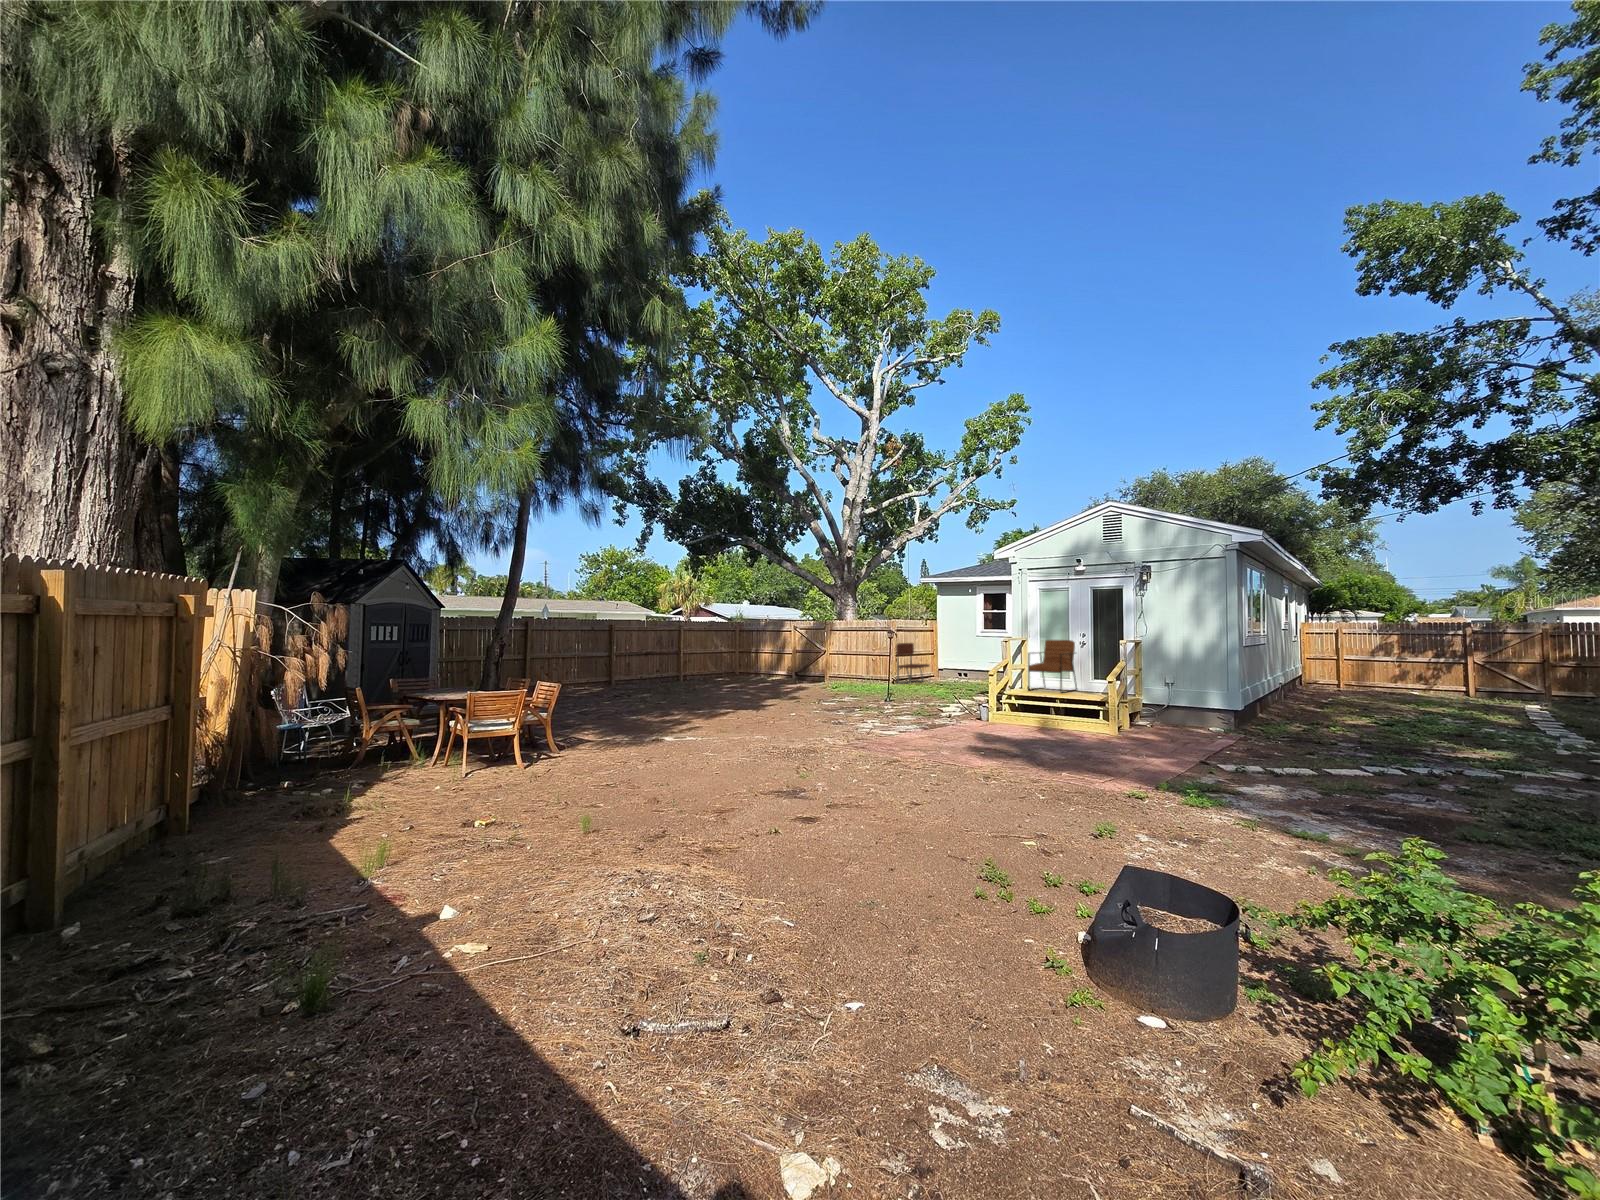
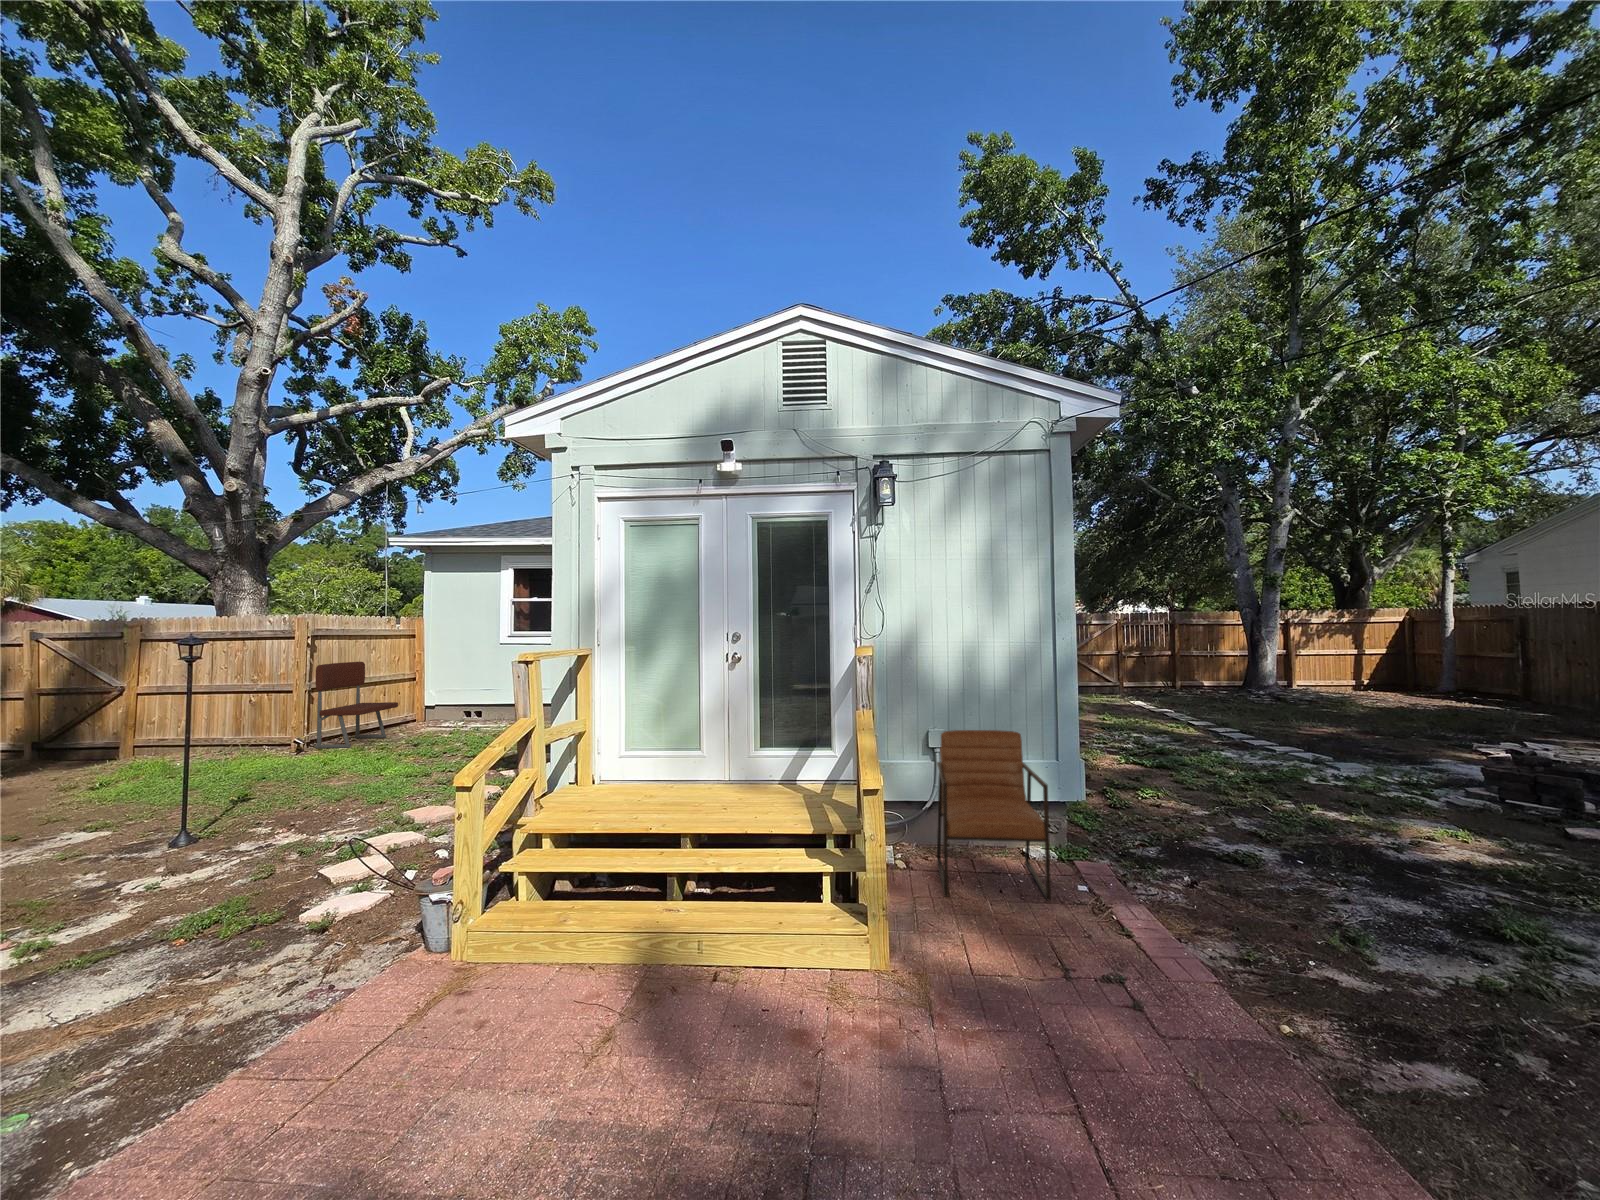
chair: present [1028,640,1077,693] -> present [937,730,1051,900]

